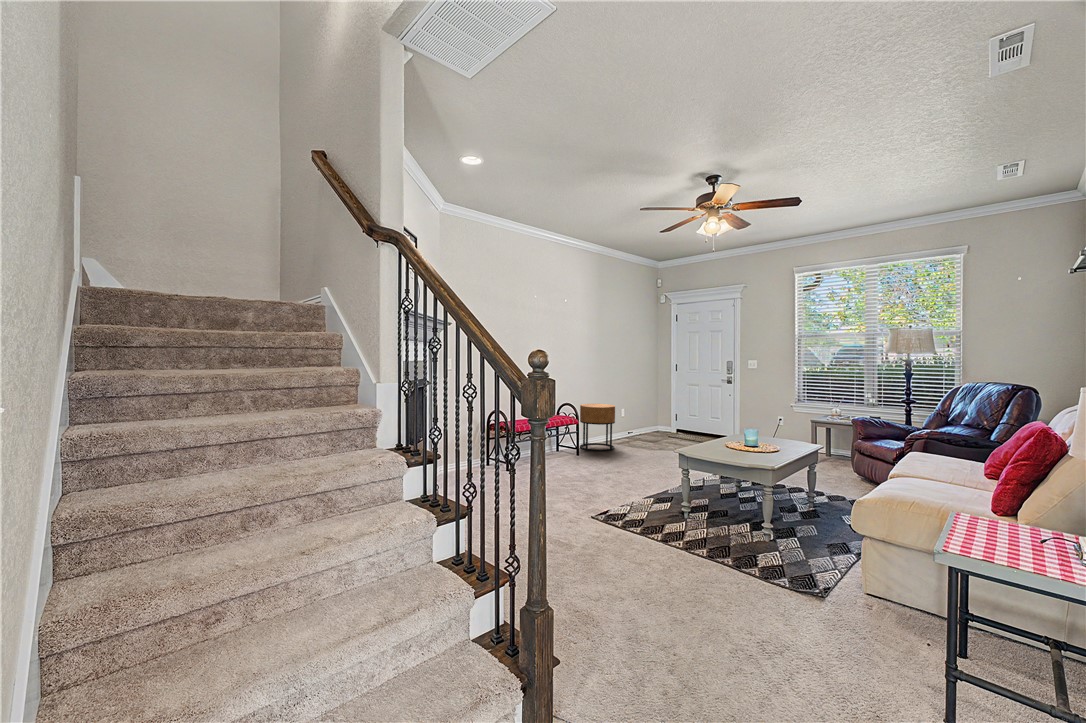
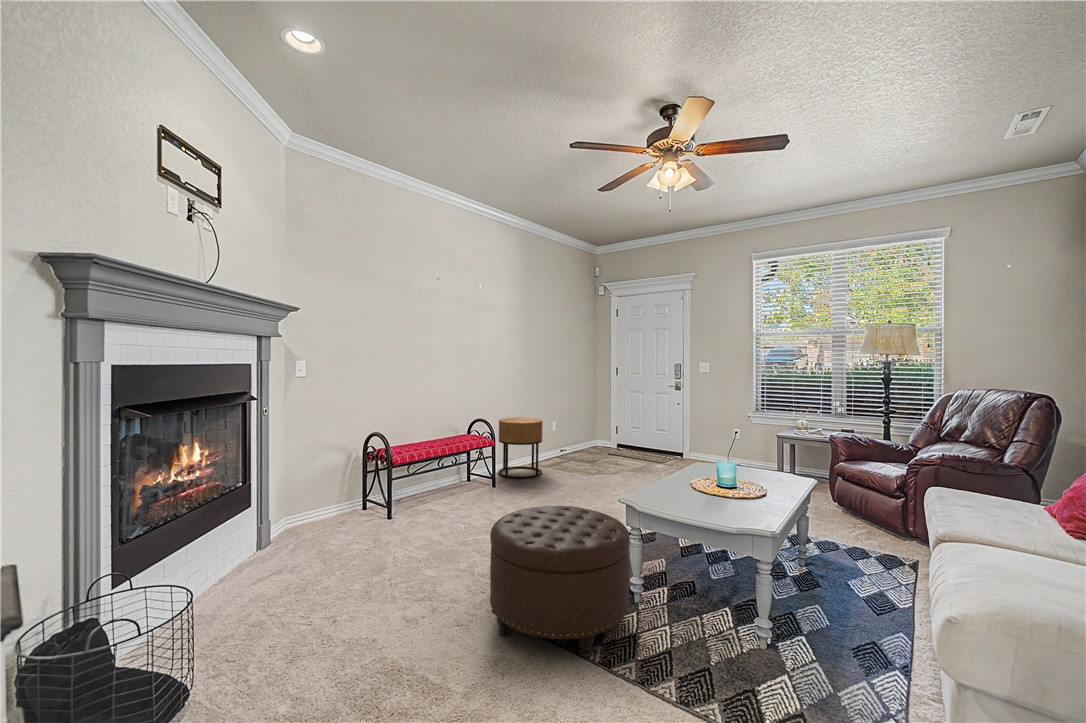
ottoman: none [590,455,680,538] -> present [490,506,630,657]

